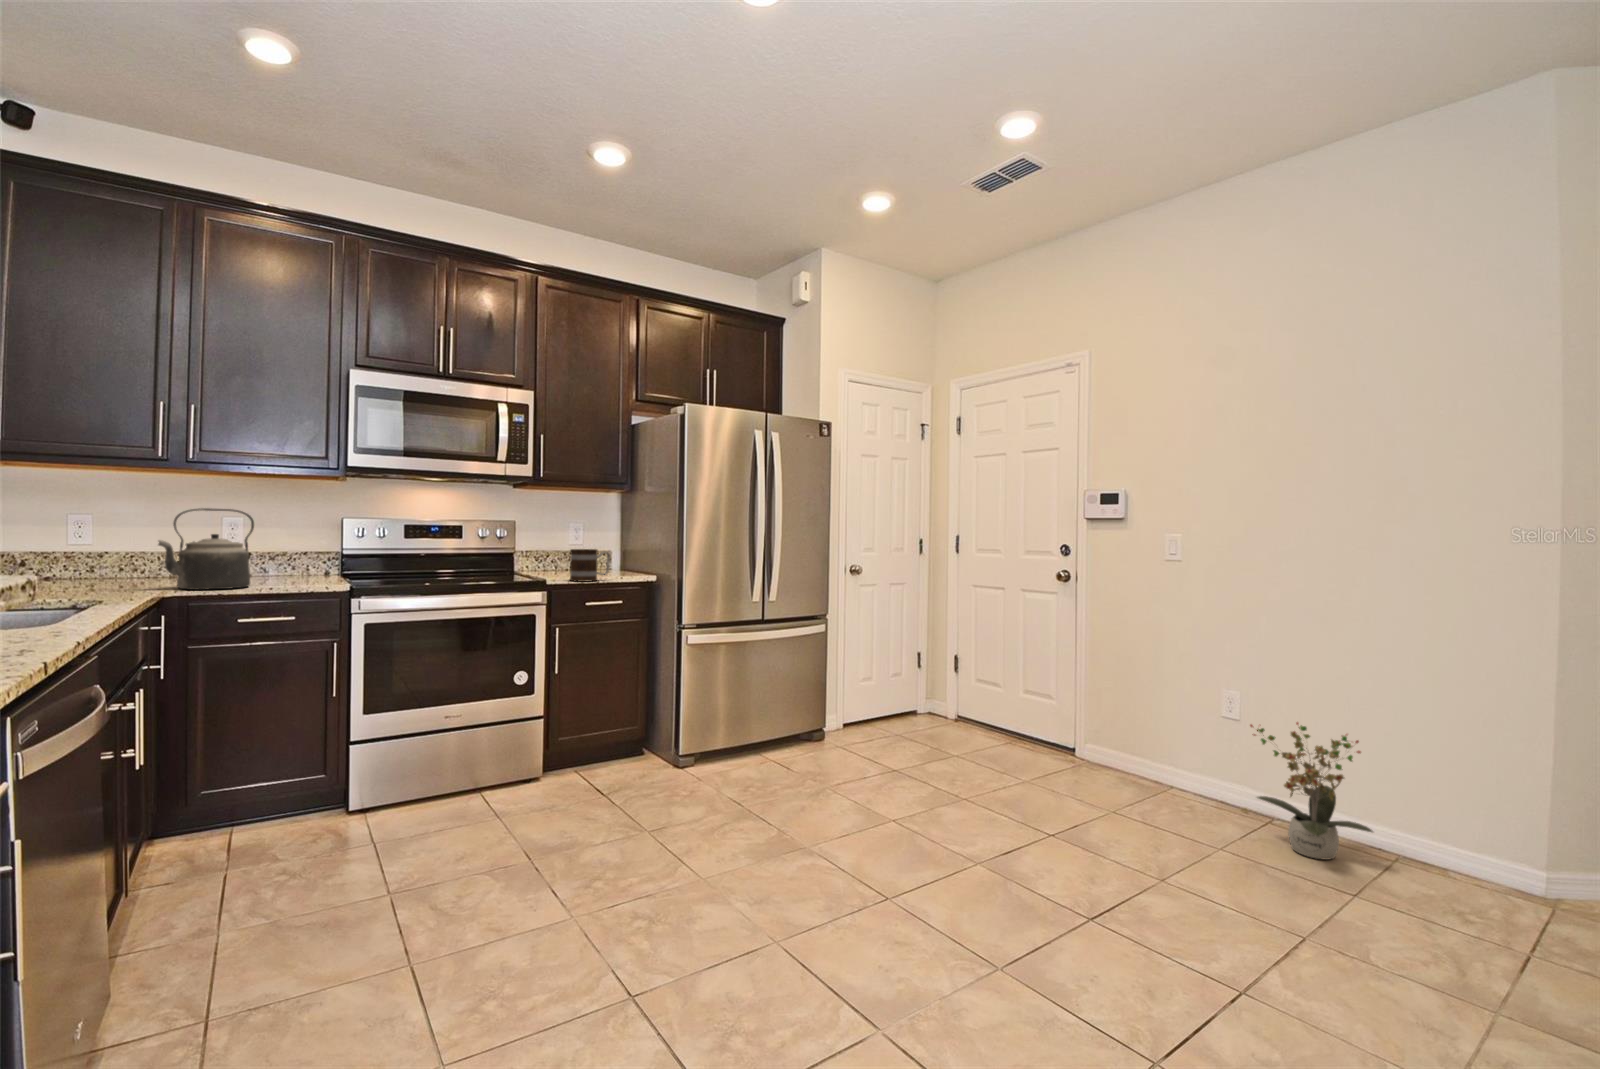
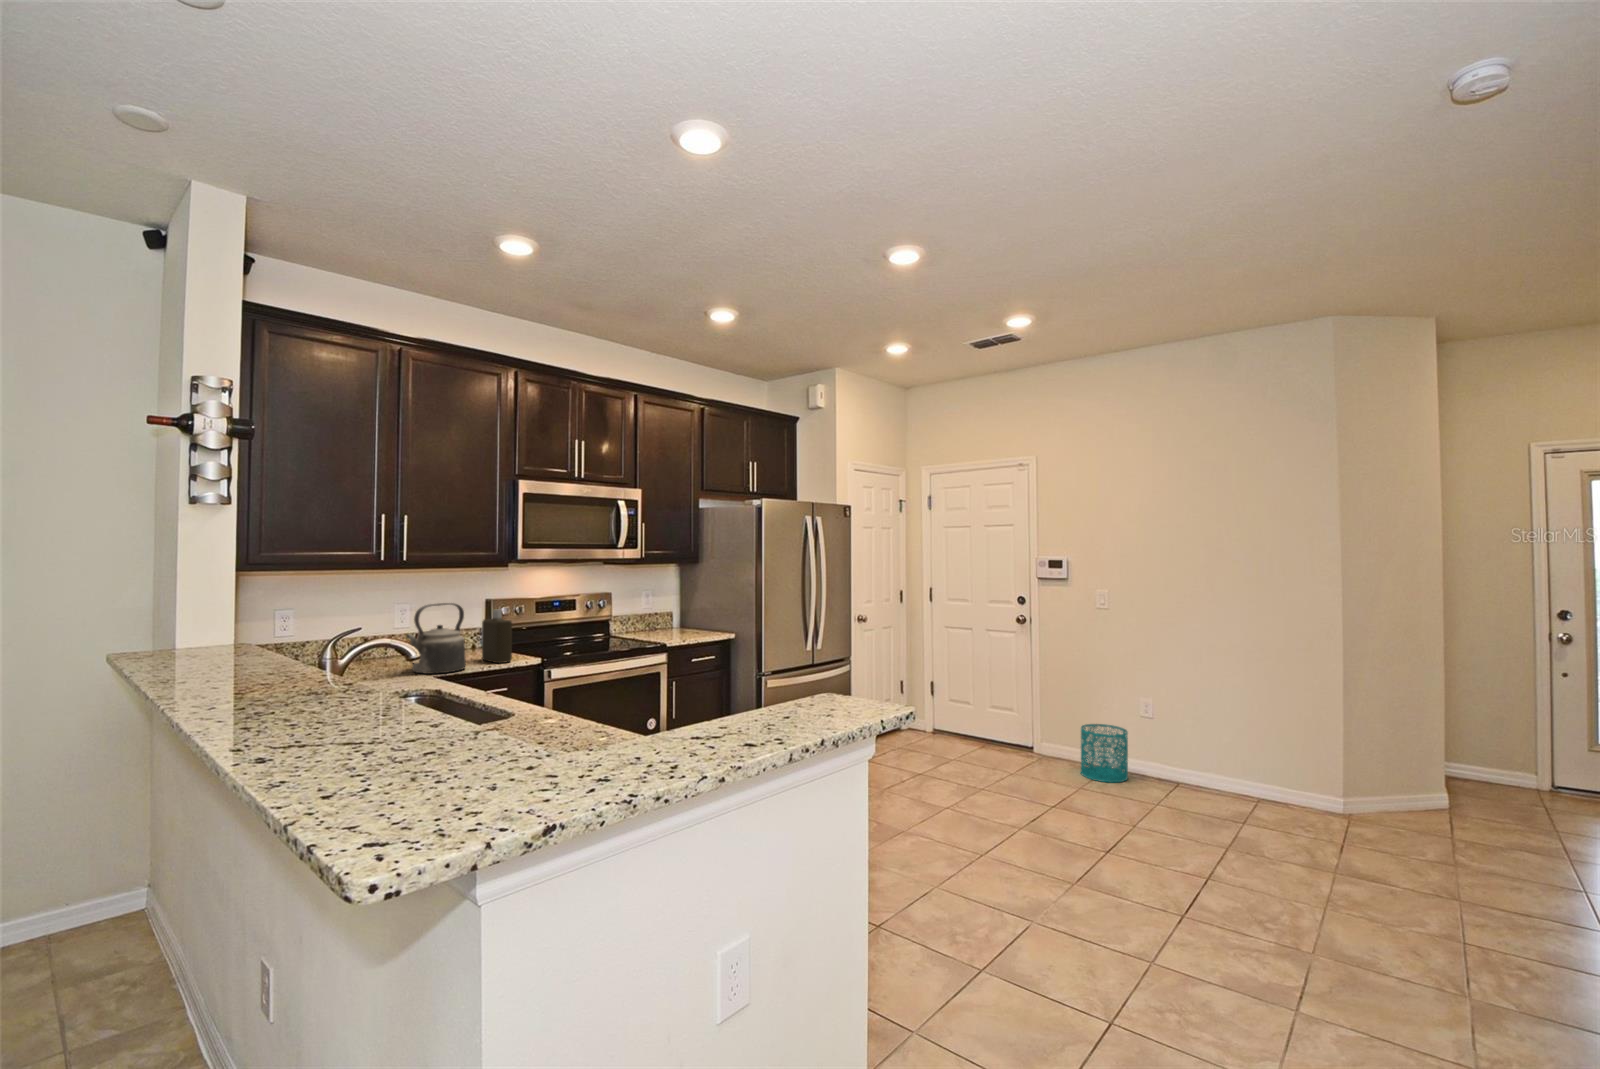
bottle: none [294,523,321,586] -> present [482,609,512,663]
mug: present [570,549,610,582] -> none [675,616,704,644]
wastebasket: none [1125,721,1197,808] -> present [1081,724,1128,783]
potted plant: present [1250,722,1373,859] -> none [1168,718,1245,805]

